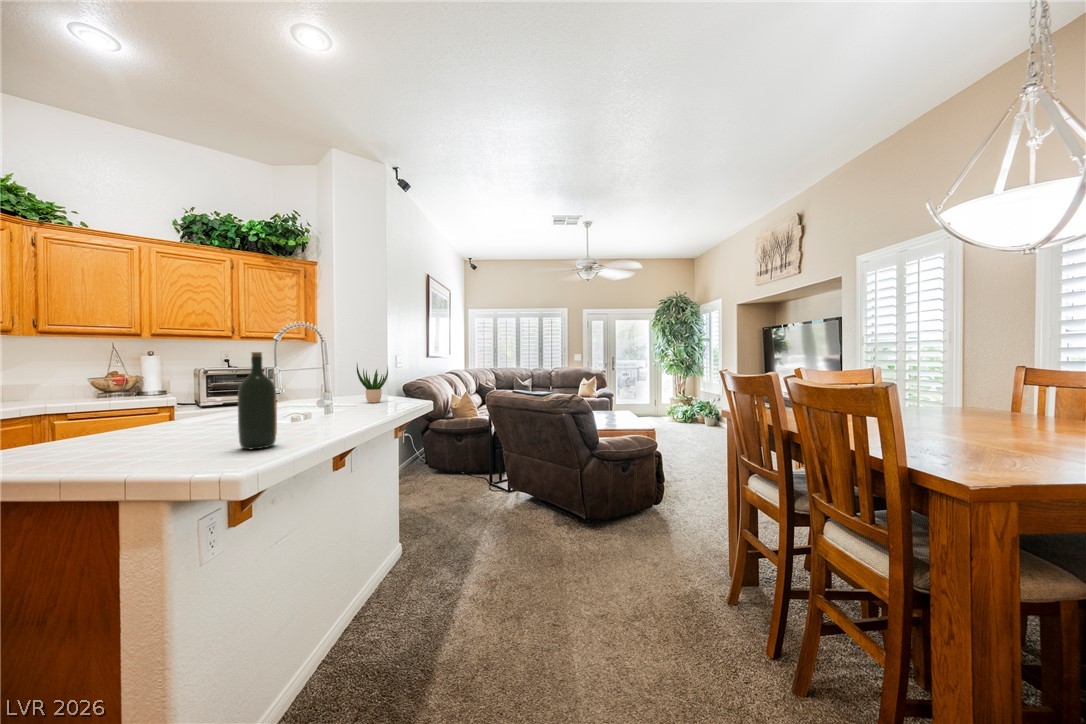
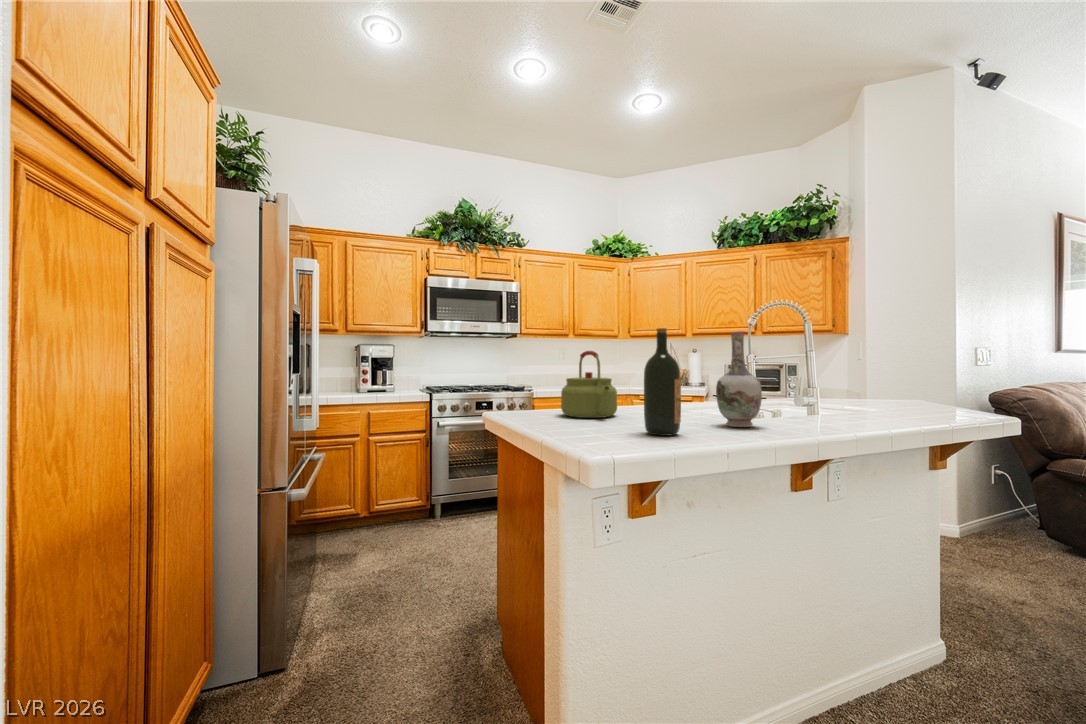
vase: none [286,353,324,431] -> present [716,331,762,427]
potted plant: present [357,364,388,403] -> none [860,351,914,410]
kettle: none [66,369,164,452] -> present [561,351,617,418]

